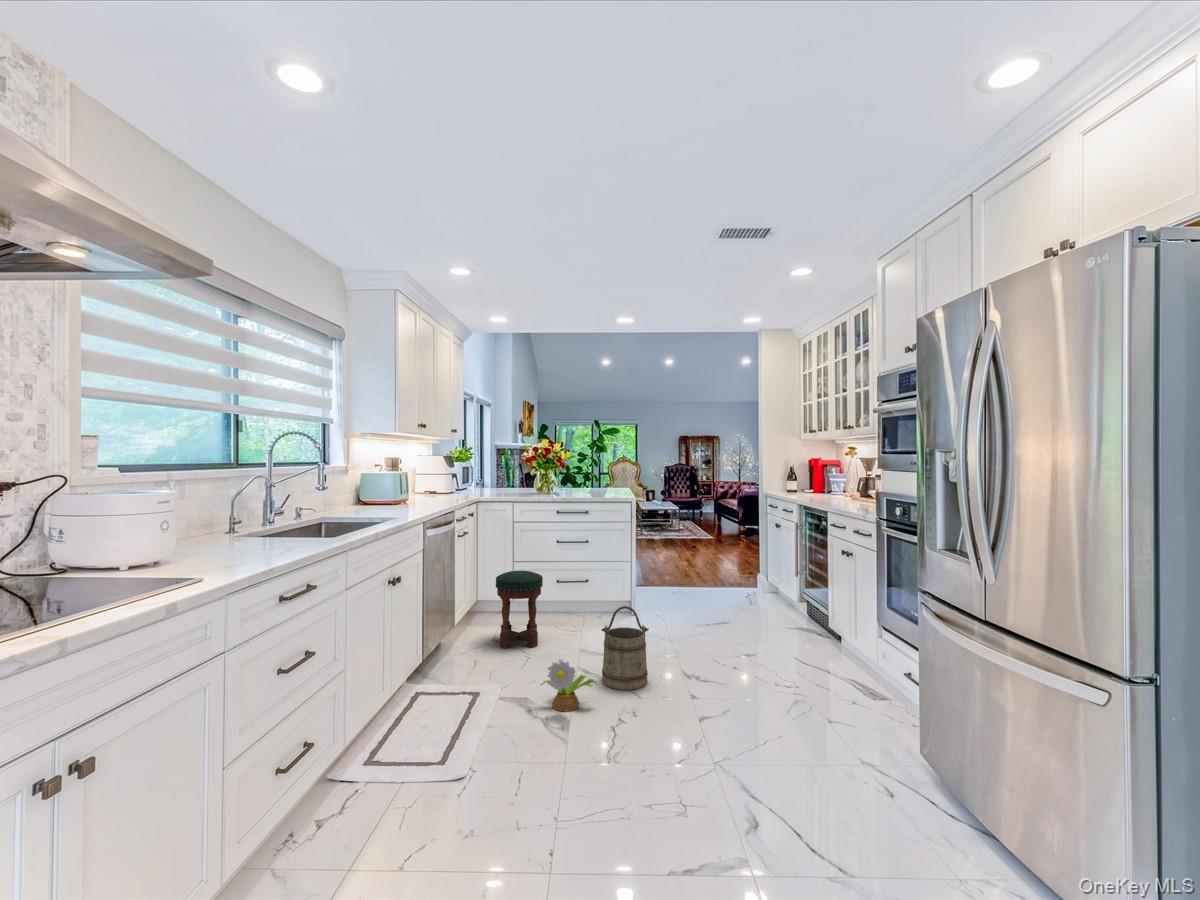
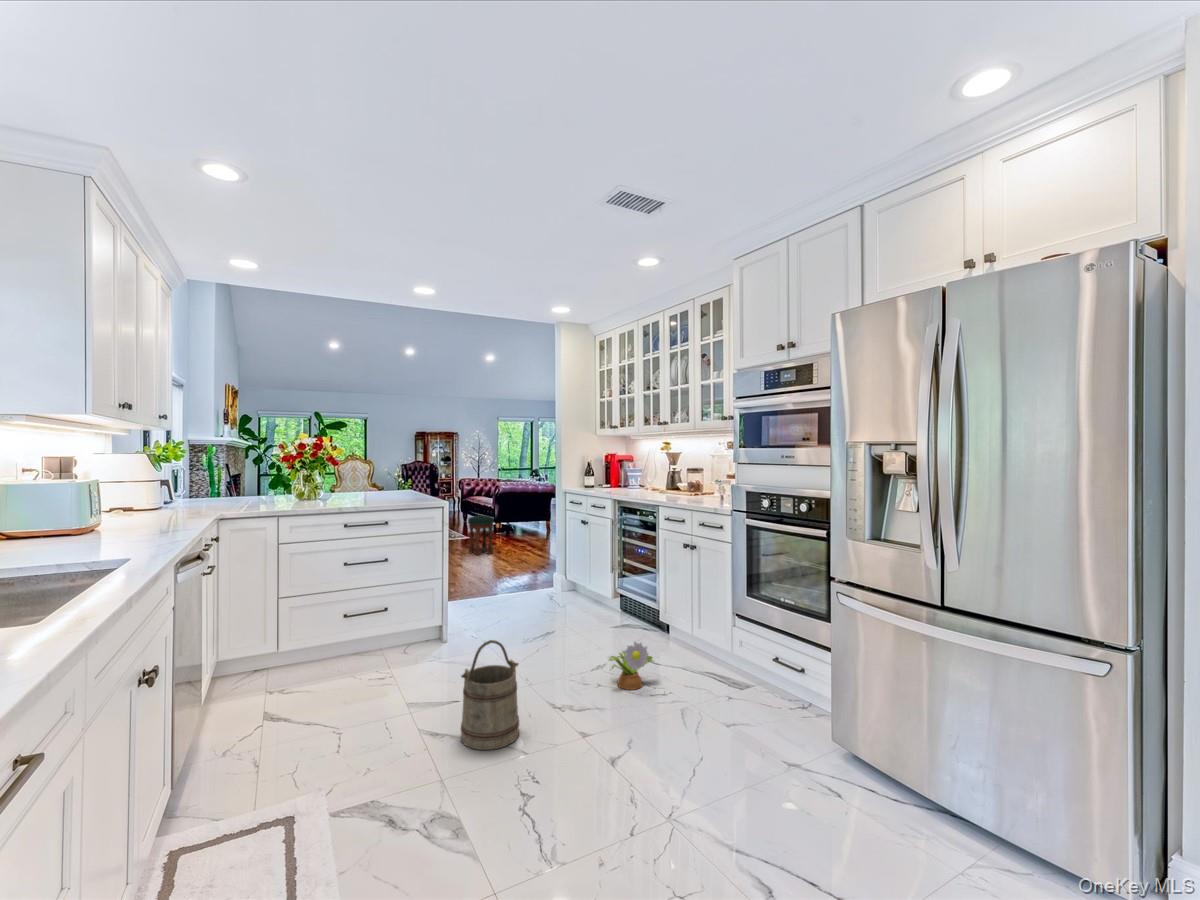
stool: present [496,571,543,648] -> present [468,515,494,555]
decorative plant: present [543,660,596,711] -> present [609,642,654,690]

